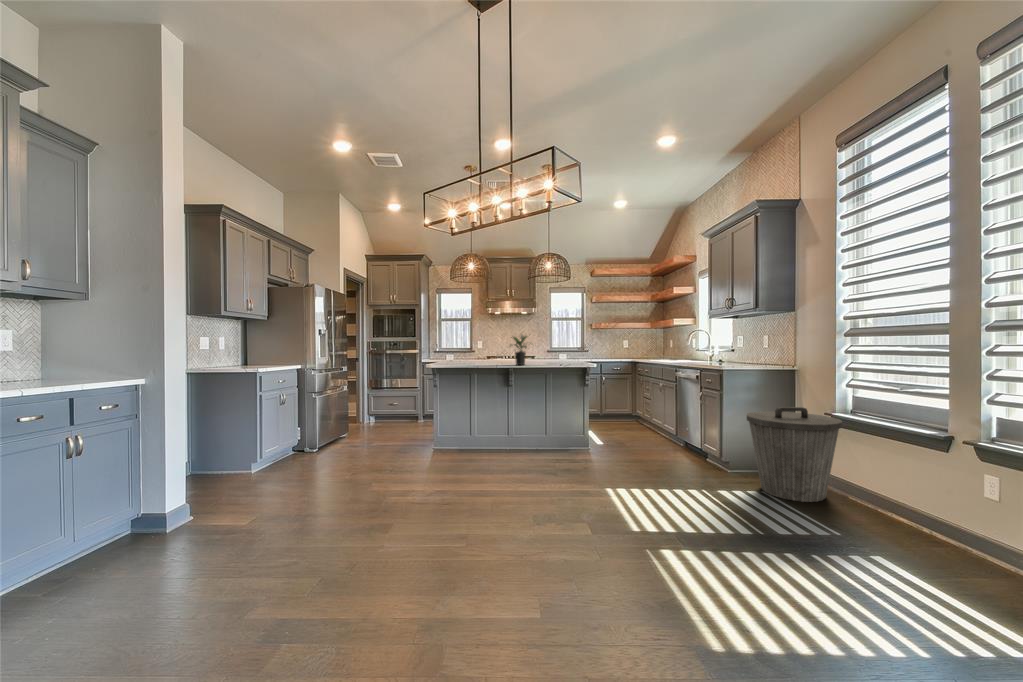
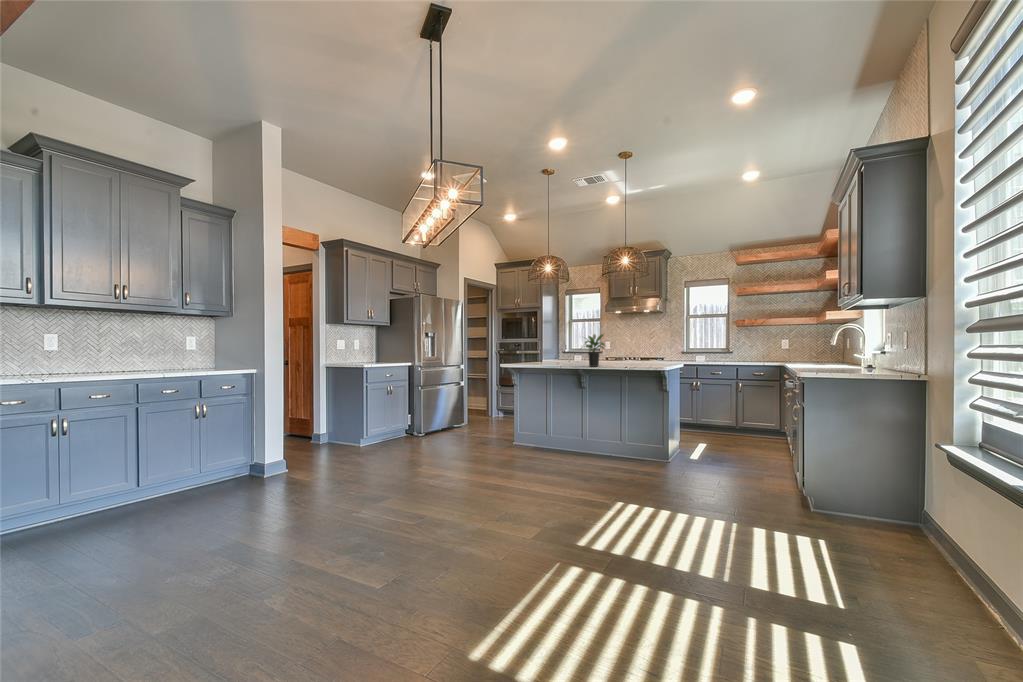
trash can: present [747,407,843,502] -> none [799,431,947,572]

